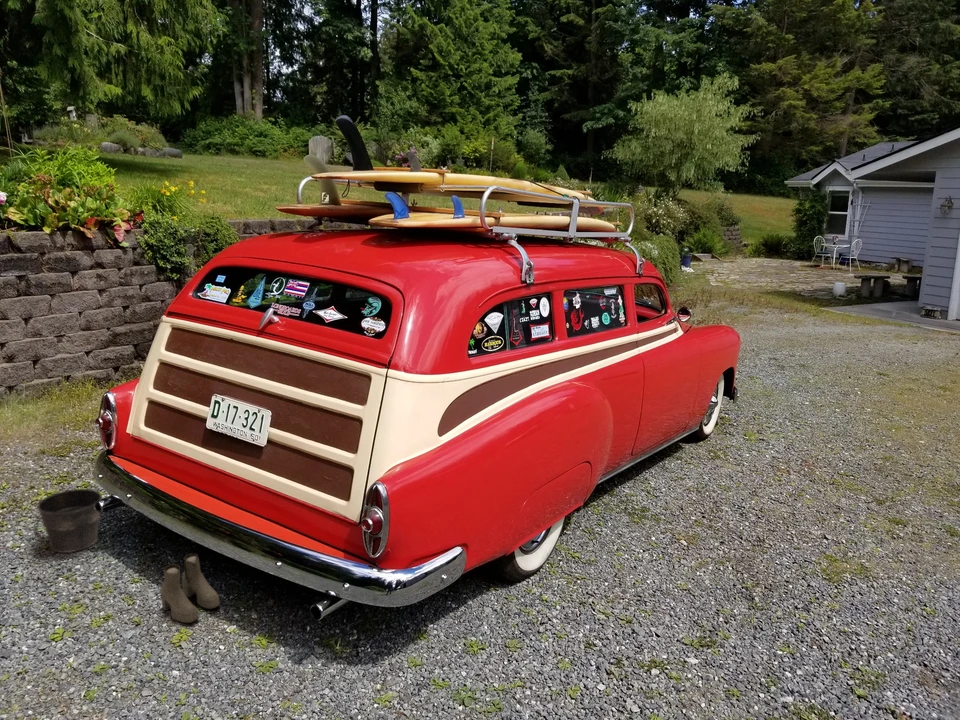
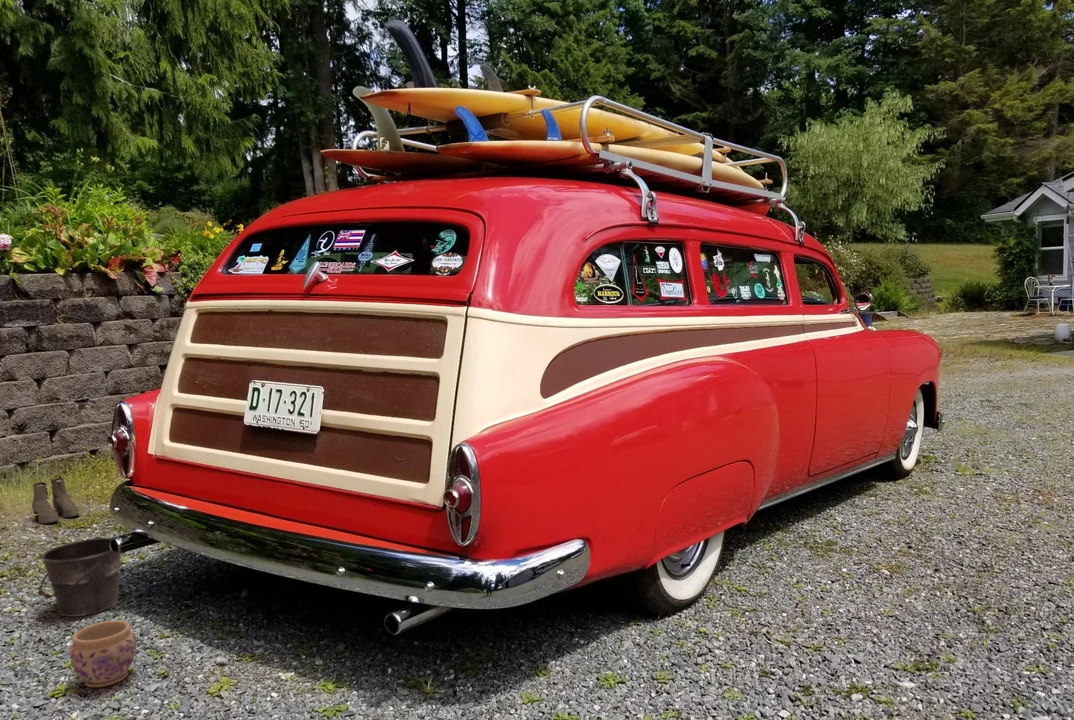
boots: present [160,554,220,623] -> present [32,478,79,524]
planter: none [65,578,117,632] -> present [69,620,136,688]

